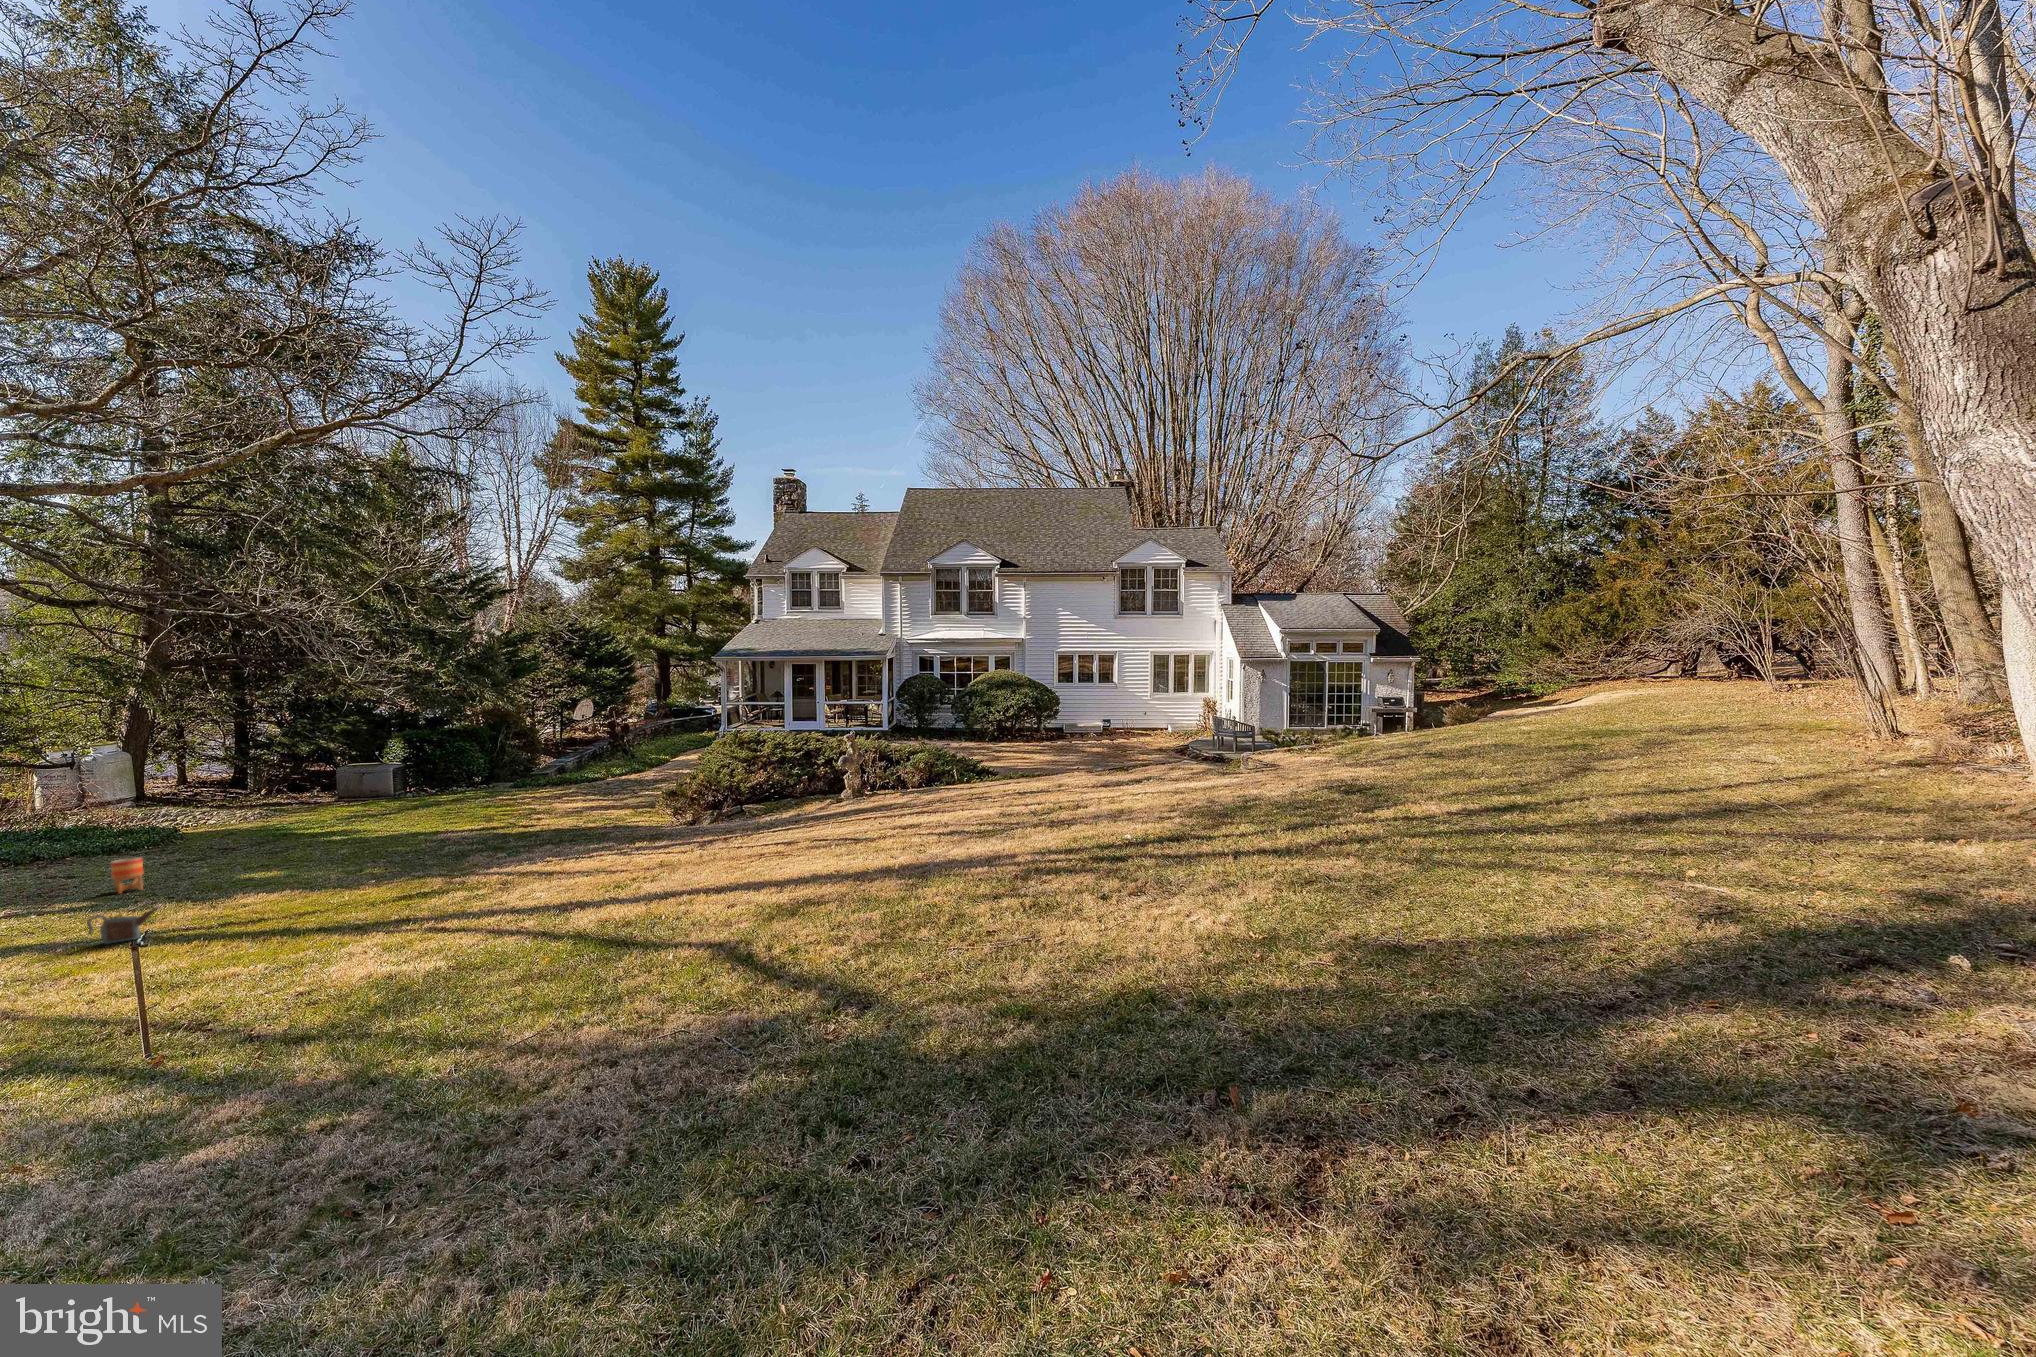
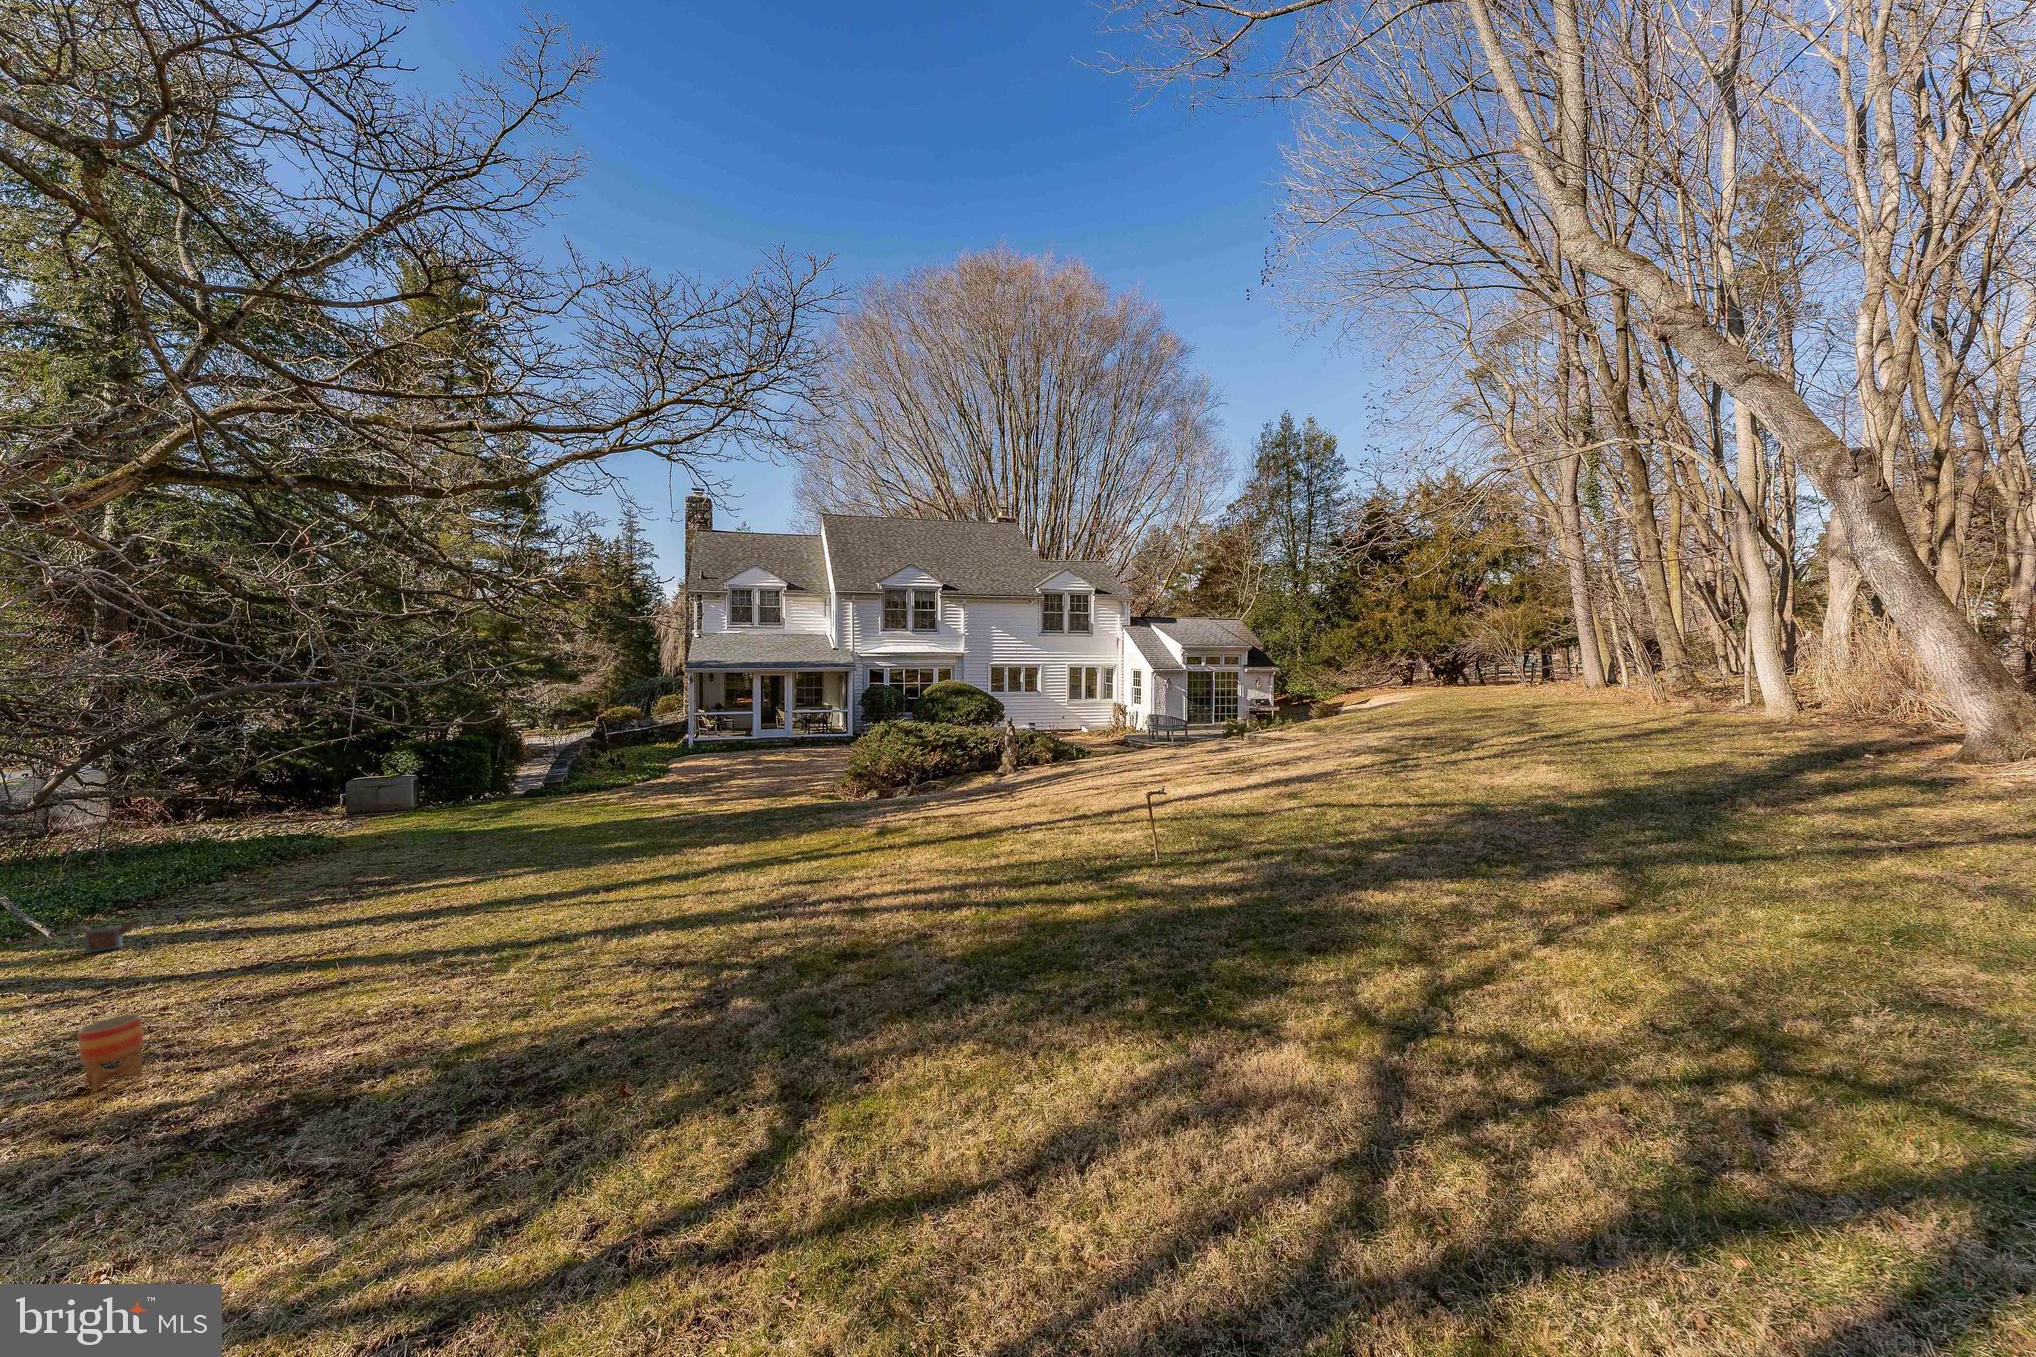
planter: present [111,857,144,894] -> present [78,1014,144,1092]

